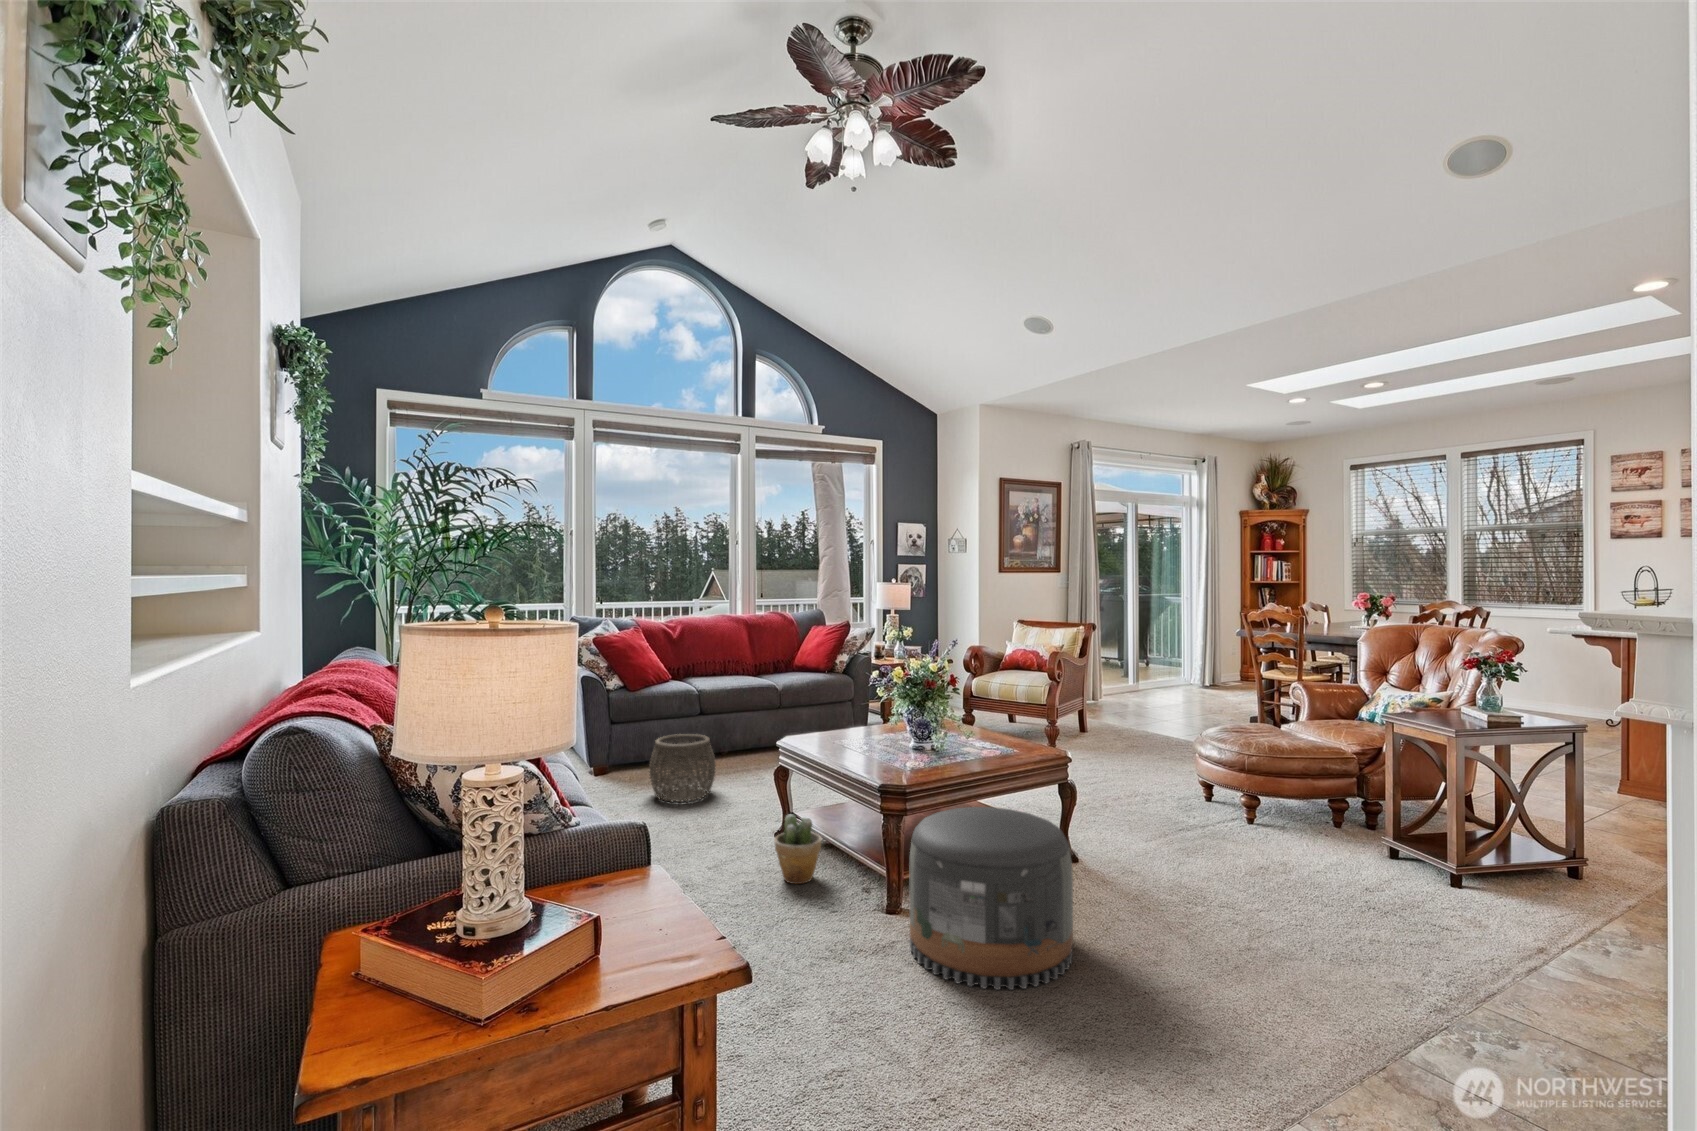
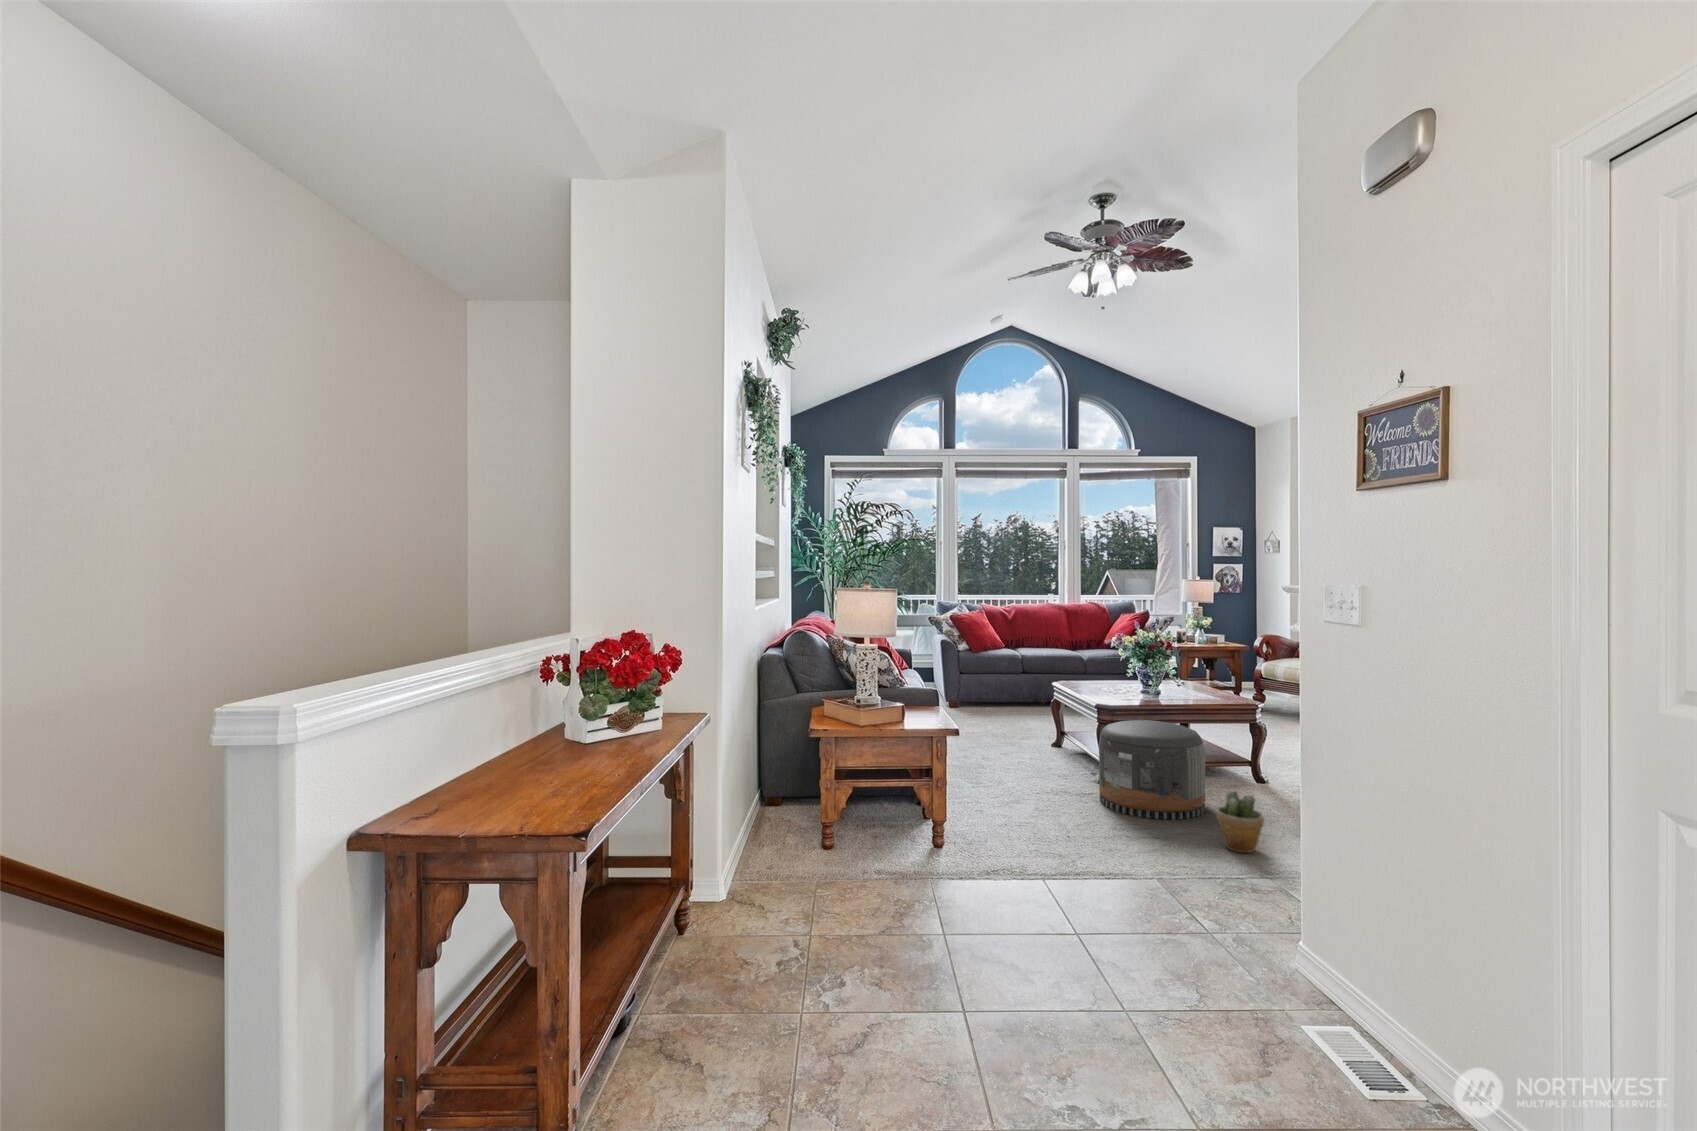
woven basket: present [649,734,716,802] -> none [979,681,1024,724]
potted plant: present [774,814,822,884] -> present [1217,790,1264,853]

